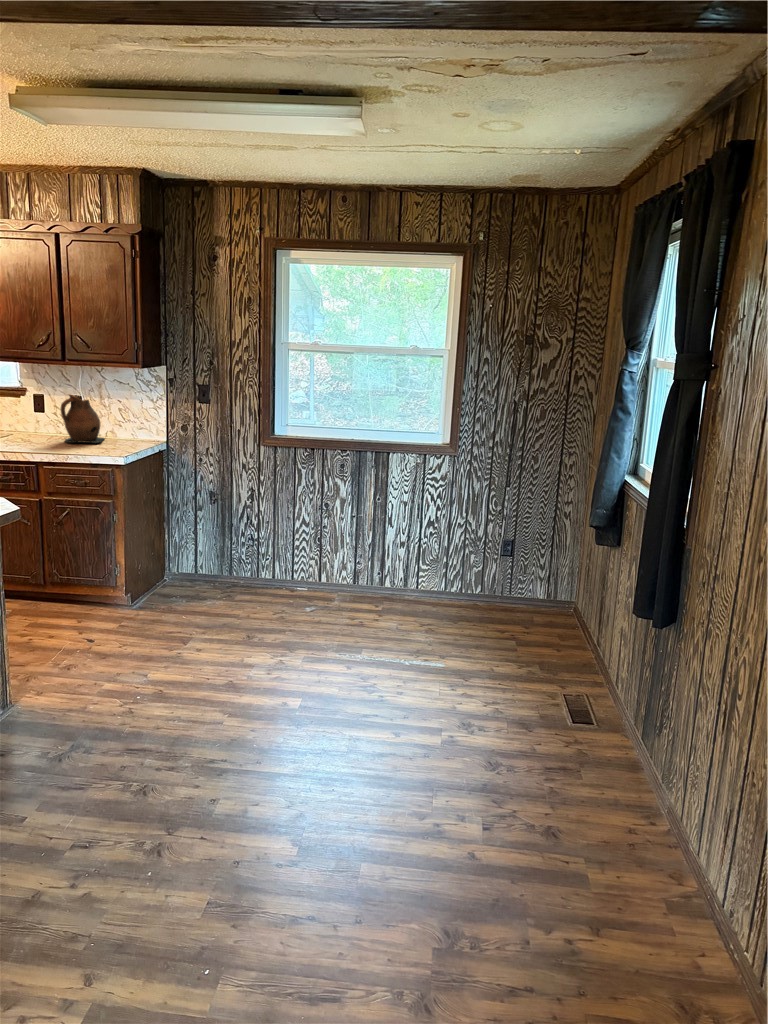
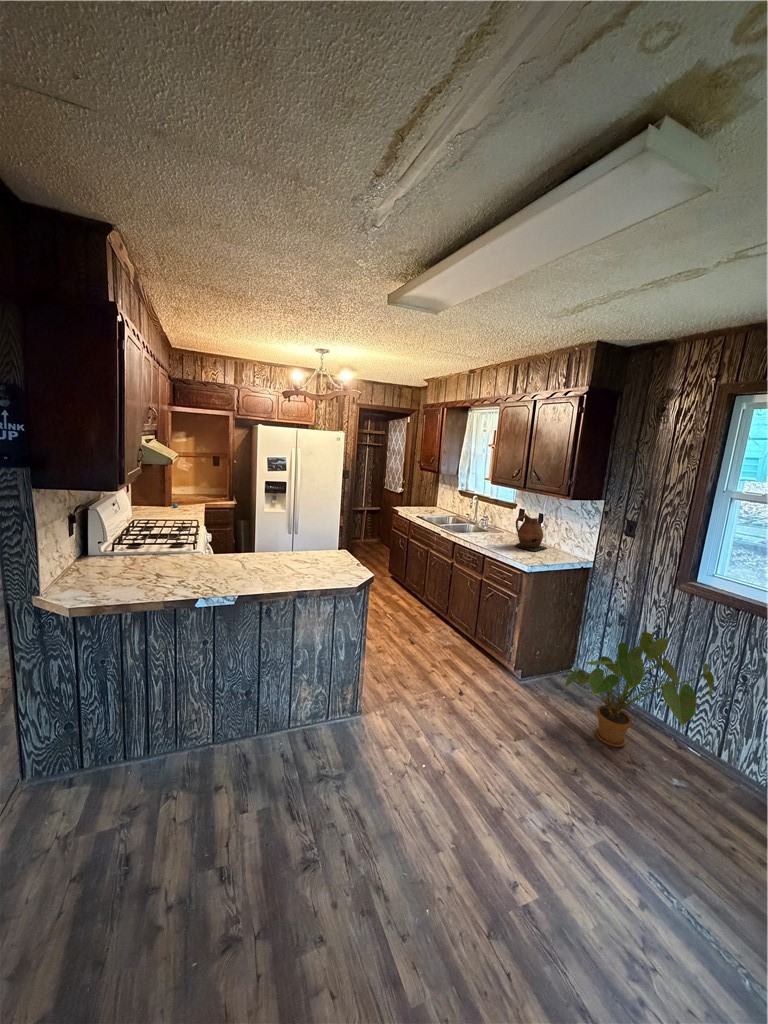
house plant: none [200,495,315,612] -> present [564,632,714,747]

